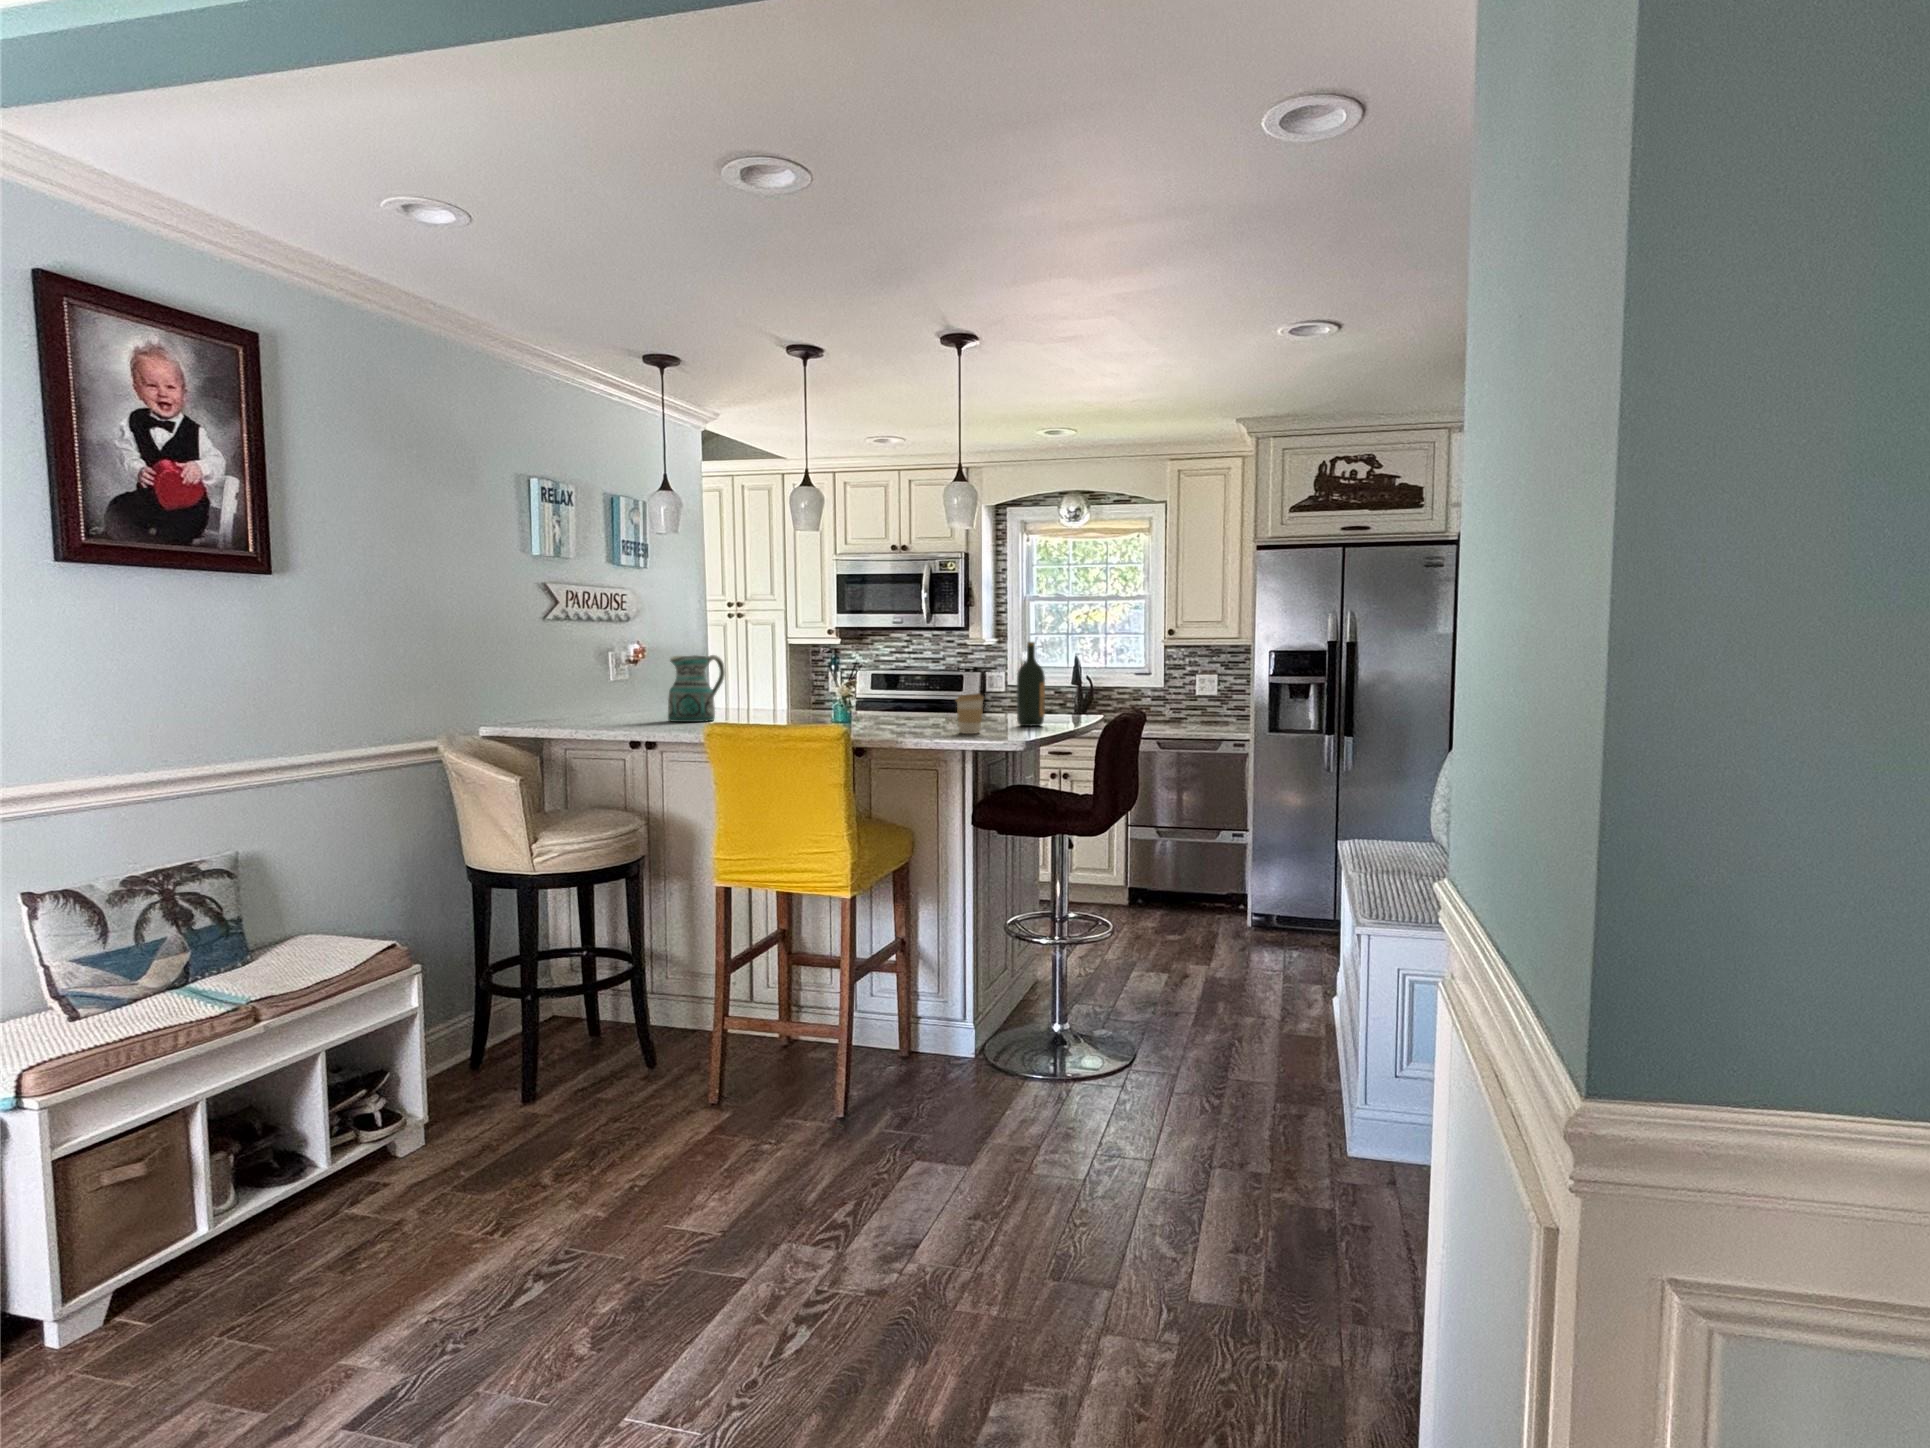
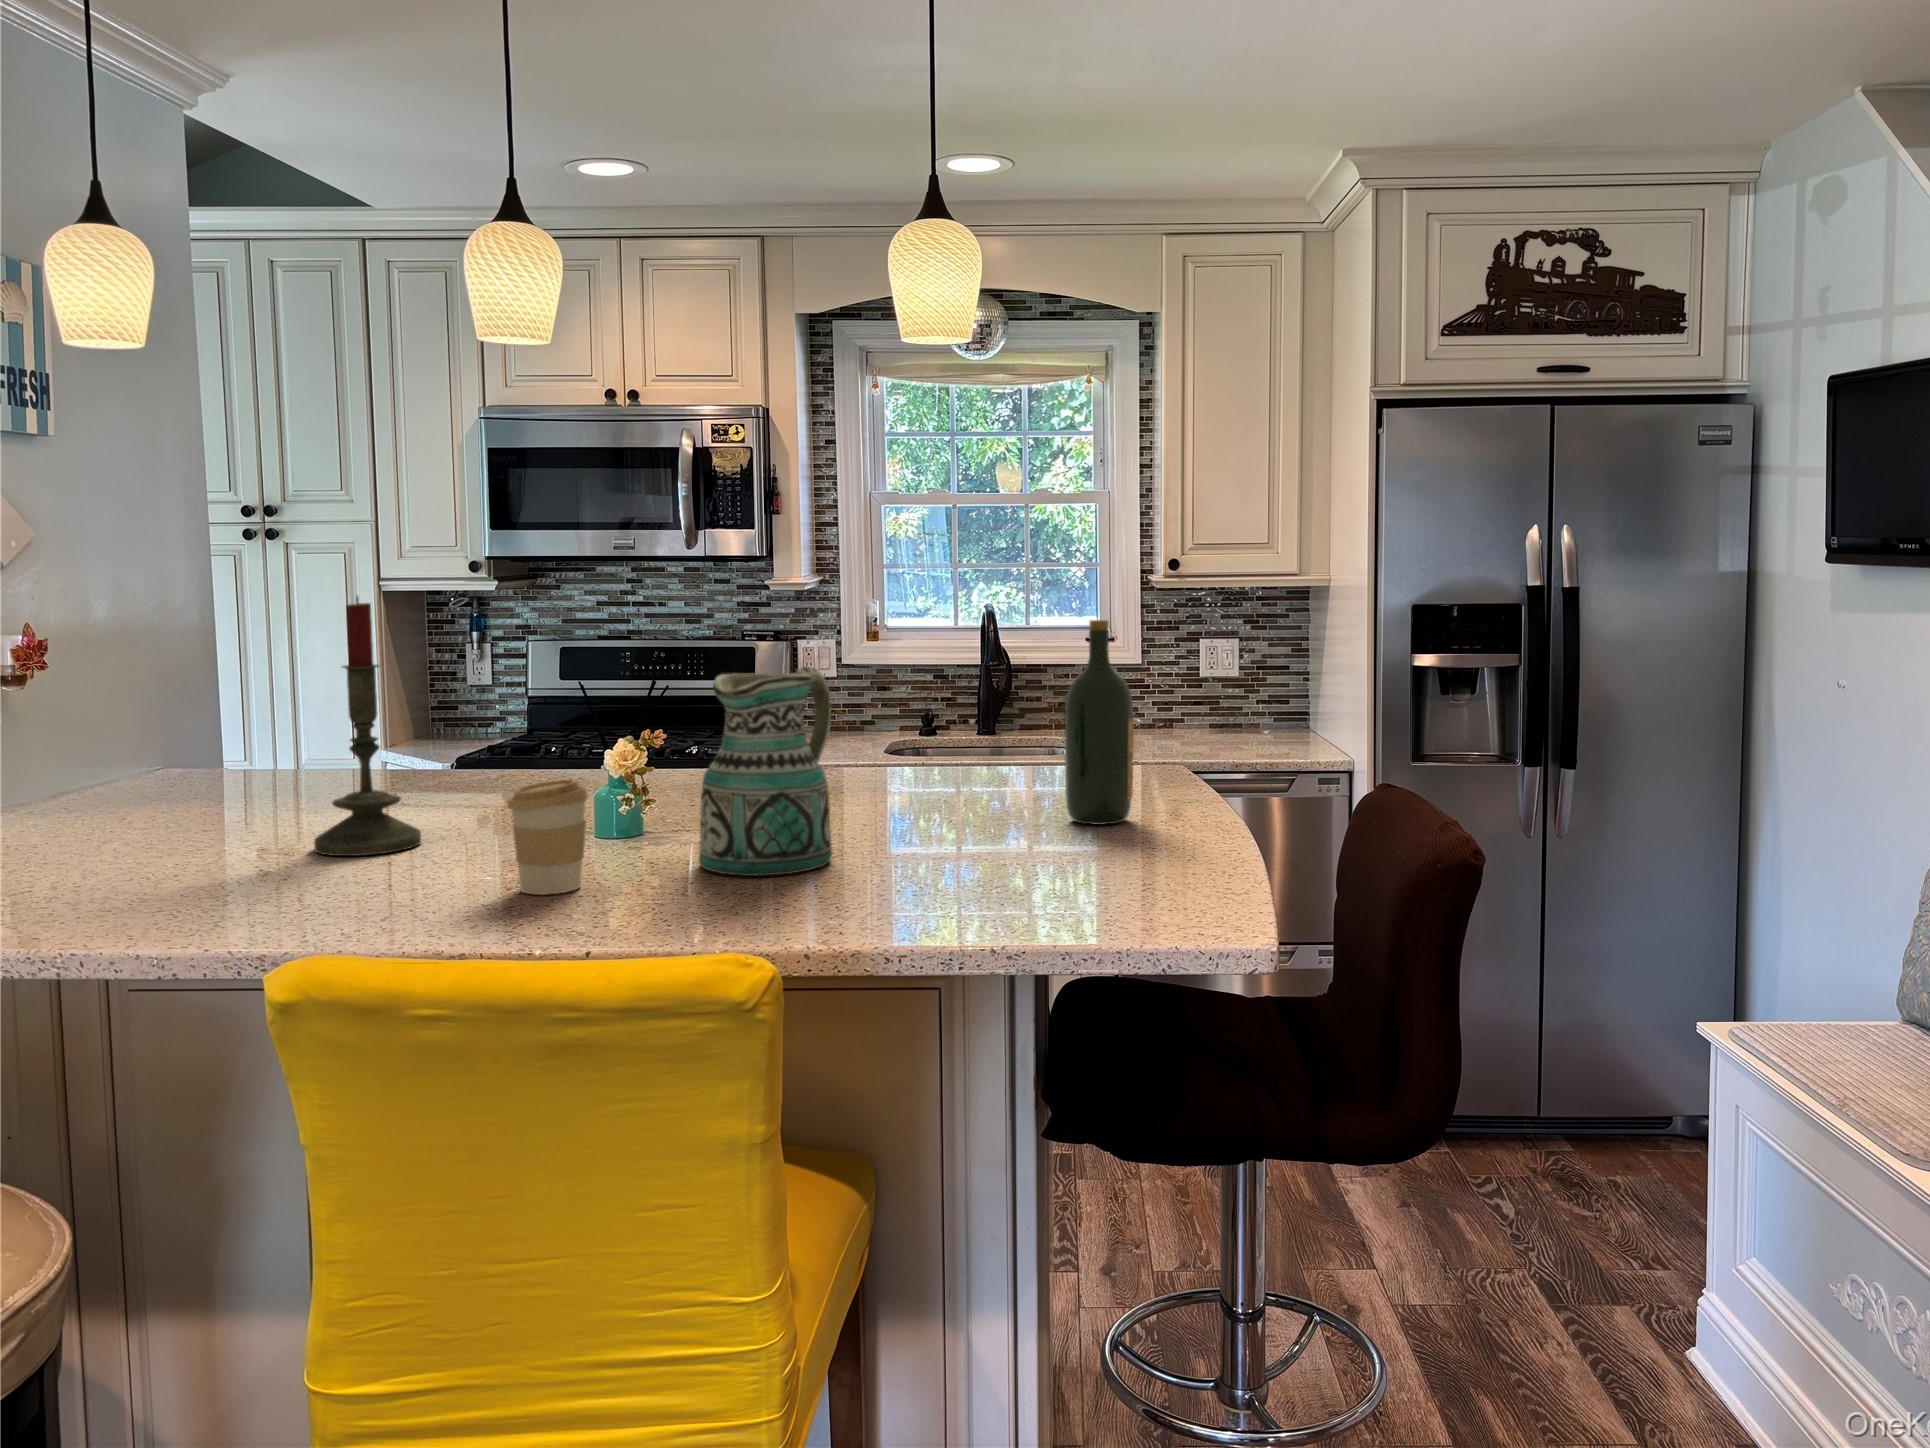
candle: none [731,628,770,724] -> present [314,596,421,856]
ceramic pitcher: present [668,655,725,722] -> present [699,666,832,876]
coffee cup: present [956,693,984,734] -> present [507,779,588,895]

